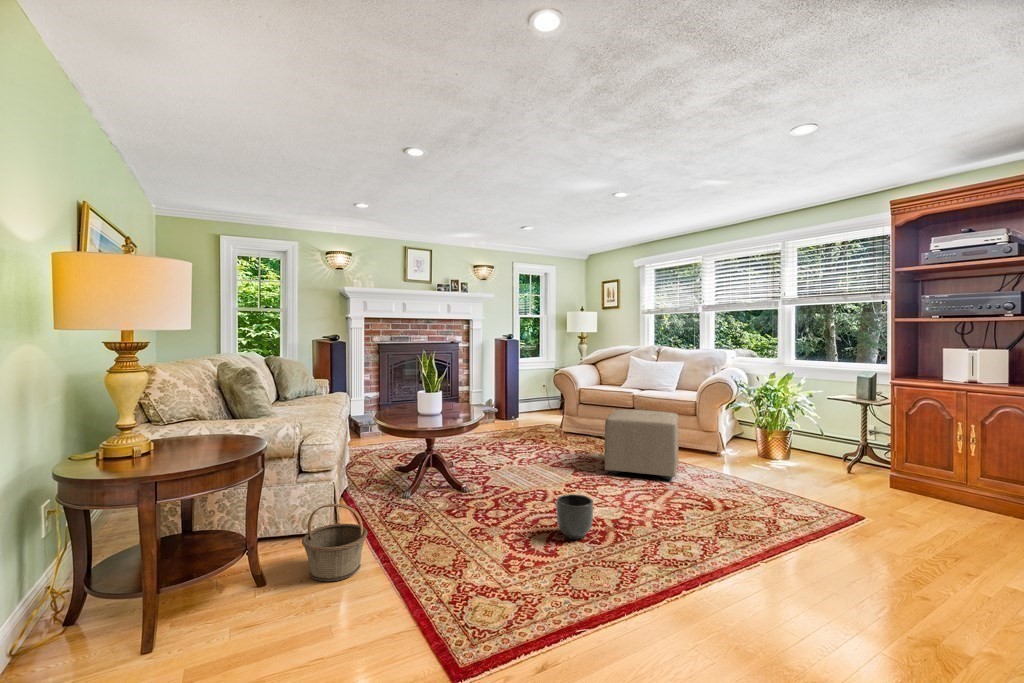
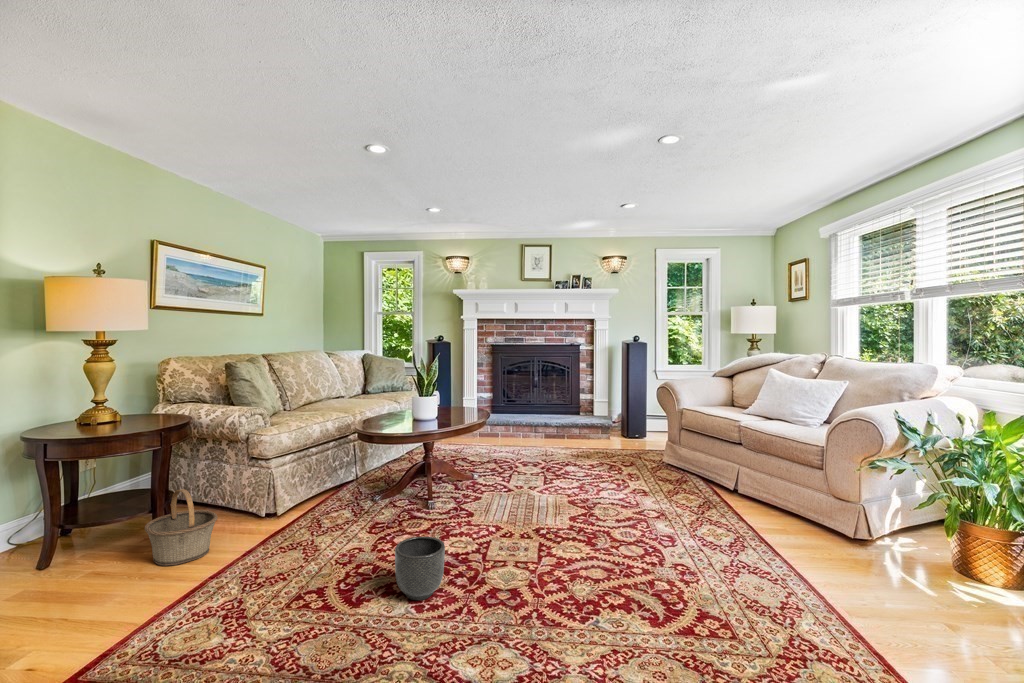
ottoman: present [605,410,679,480] -> none [609,439,747,554]

